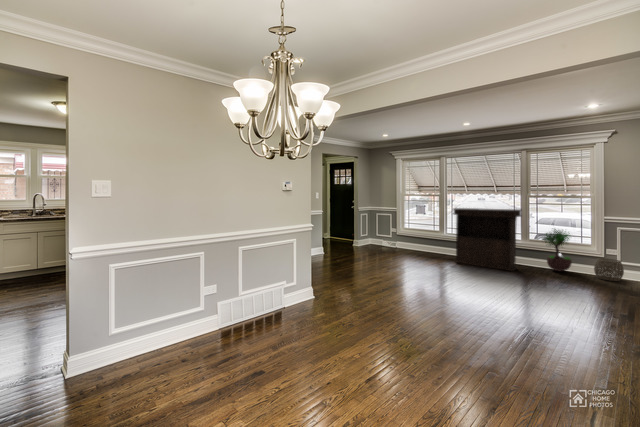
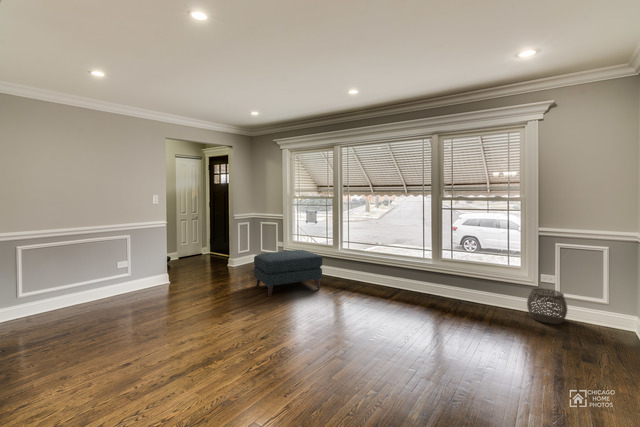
console table: present [453,208,521,271] -> none [342,215,432,309]
potted tree: present [543,229,572,271] -> none [457,240,500,306]
ottoman: none [386,233,437,262] -> present [254,250,322,297]

